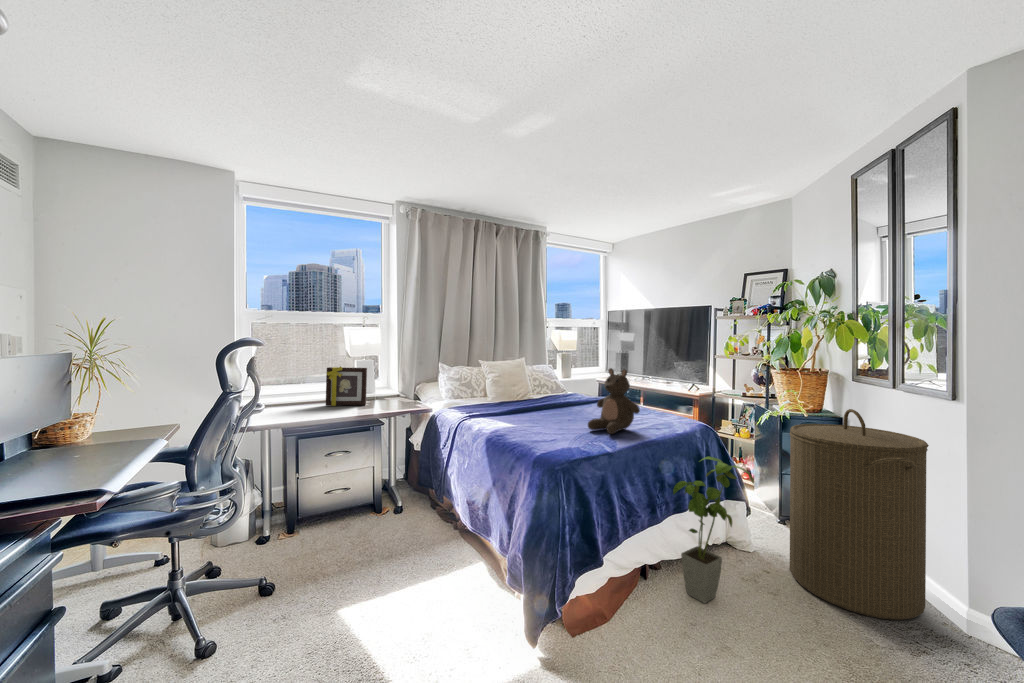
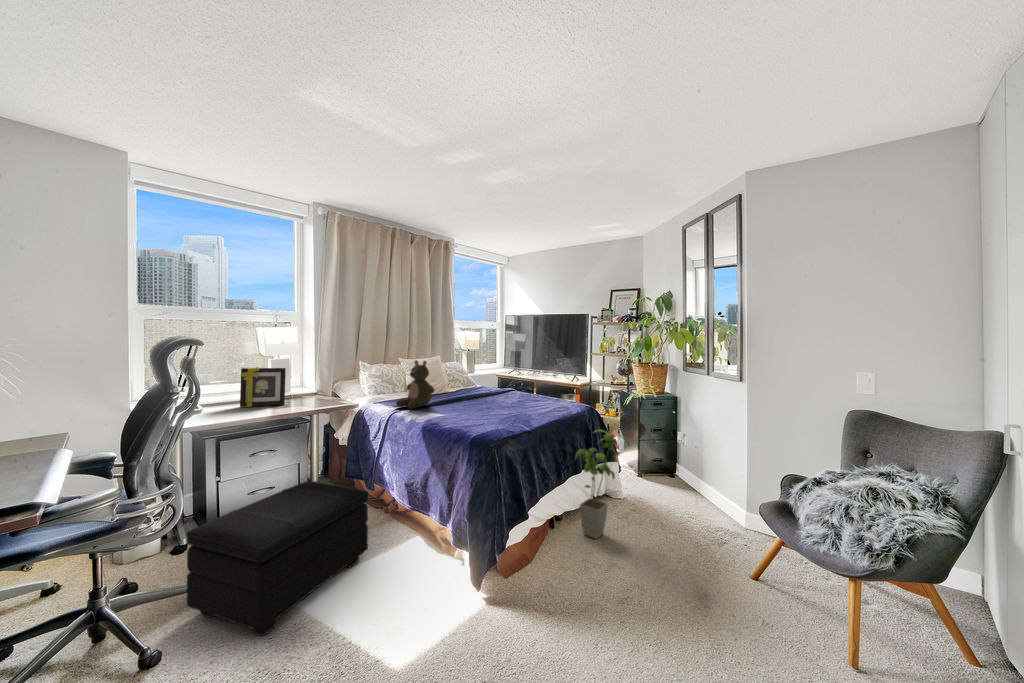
stuffed bear: present [588,368,640,434] -> present [396,360,434,409]
laundry hamper: present [790,409,929,620] -> none [648,390,729,530]
footstool: none [247,487,424,649] -> present [187,482,368,636]

